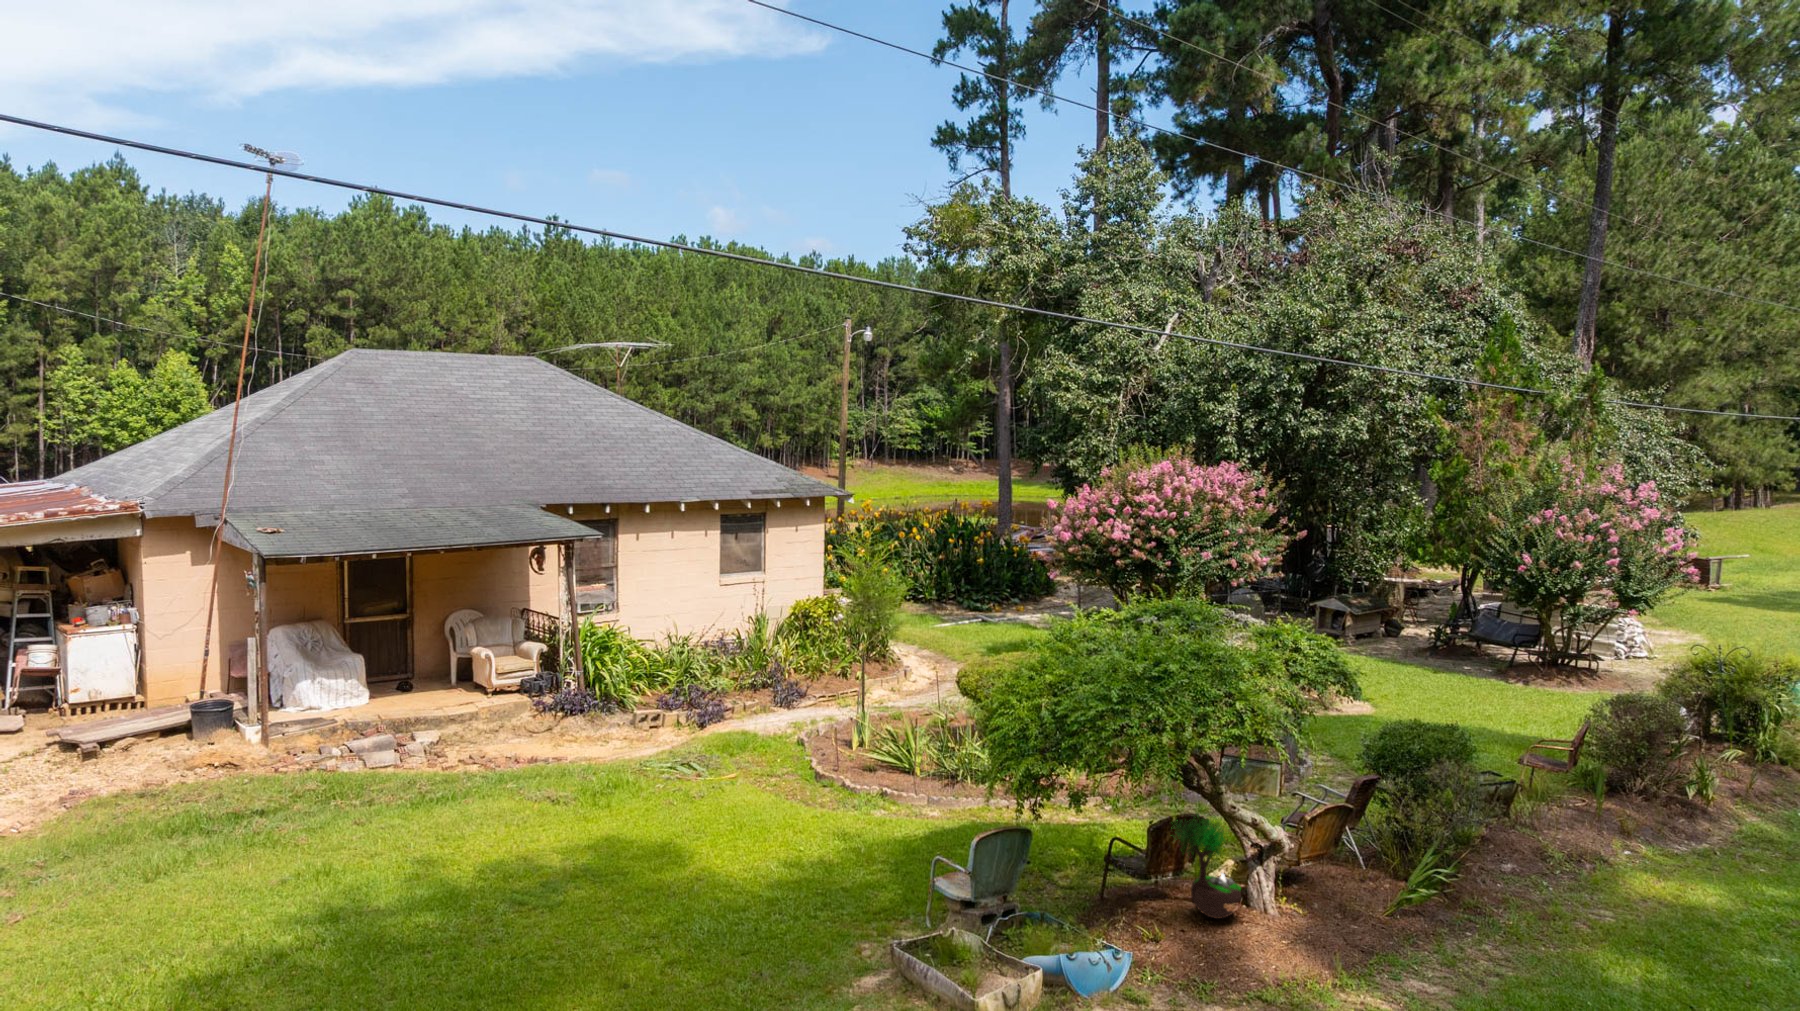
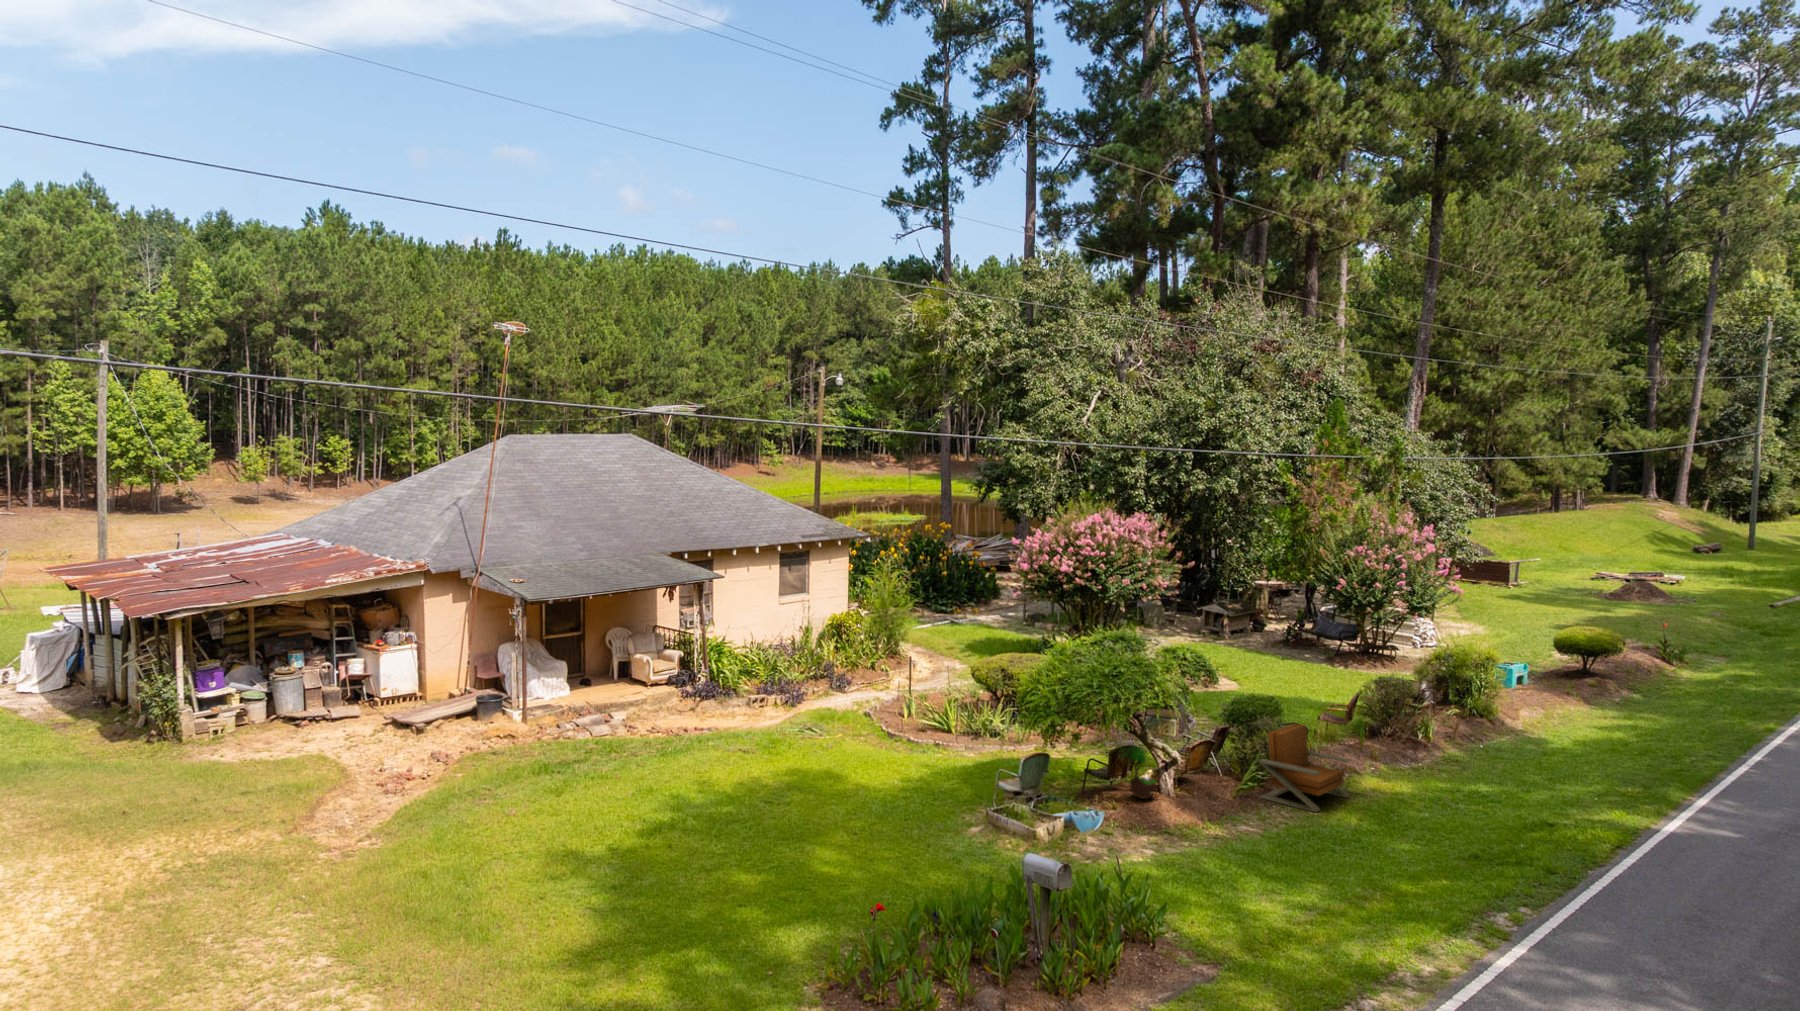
lounge chair: none [1437,784,1616,965] -> present [1259,724,1349,812]

